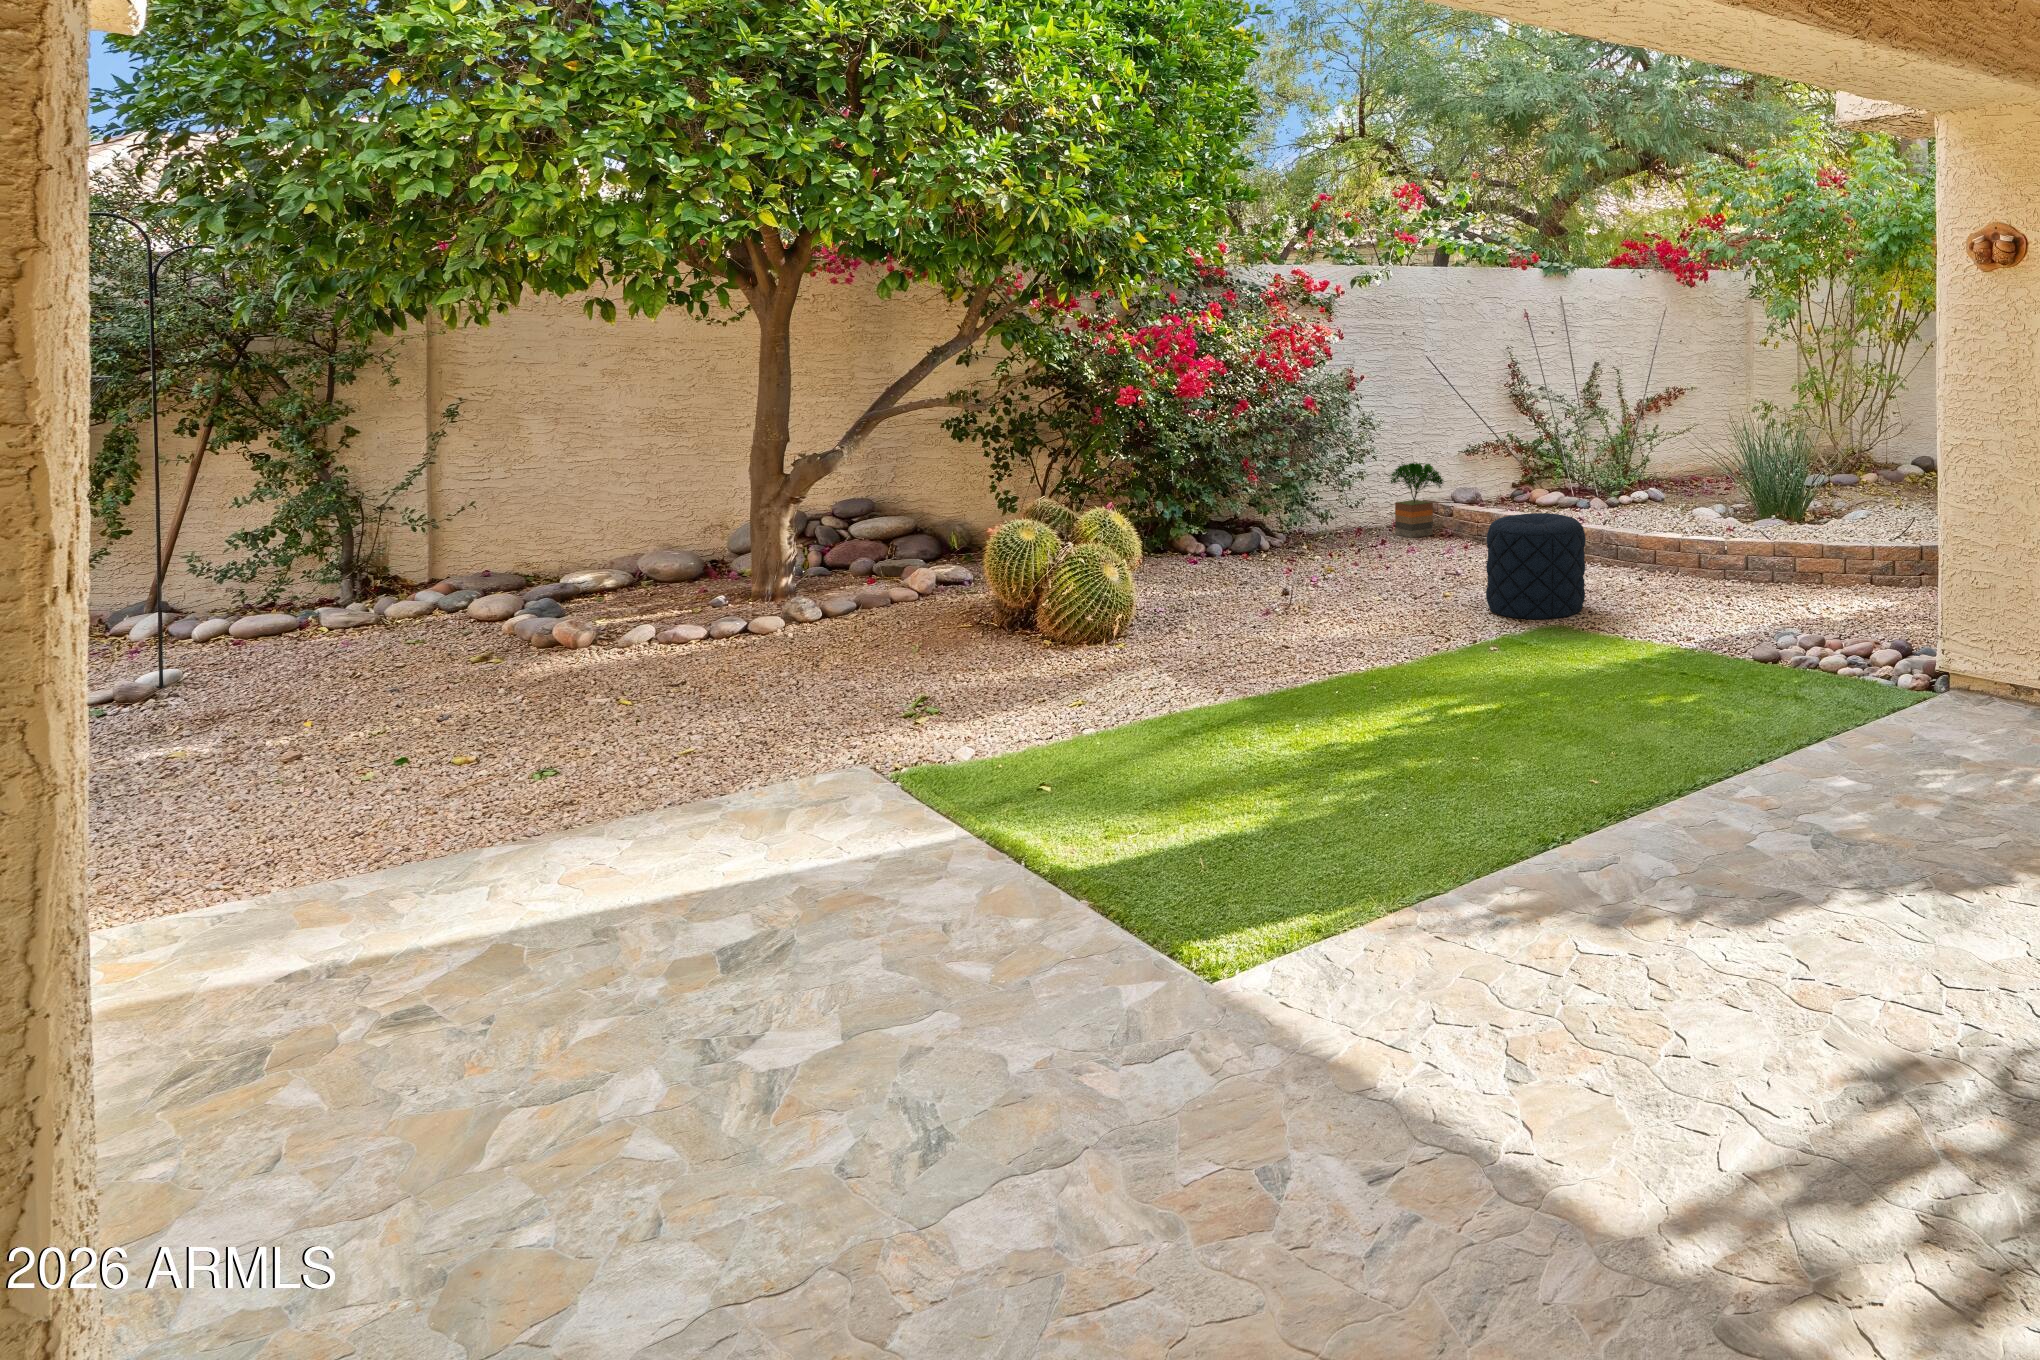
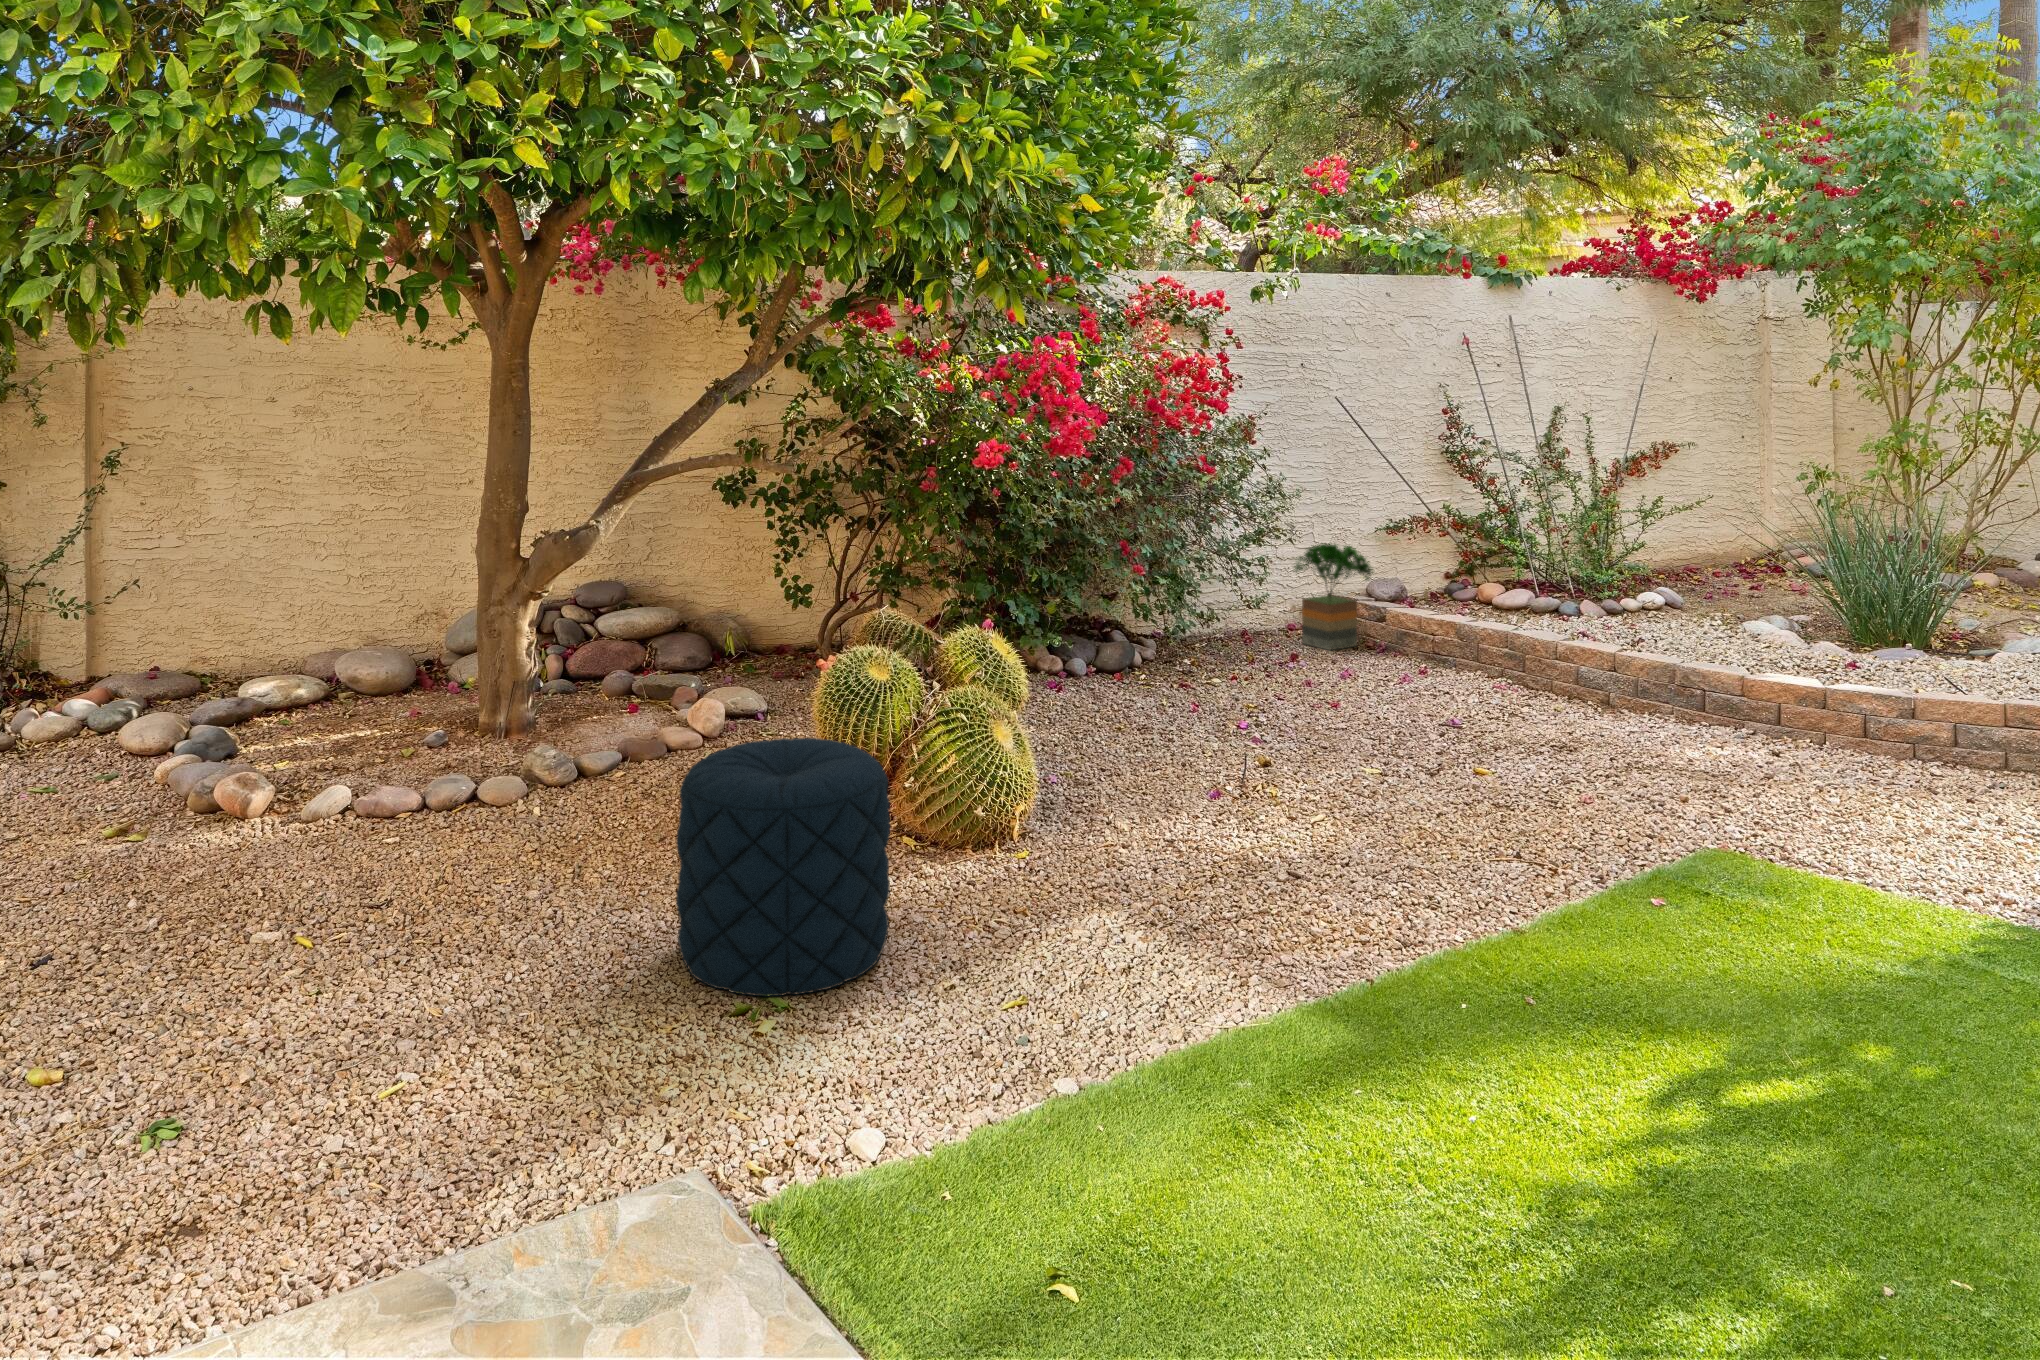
pouf: present [1486,513,1586,619] -> present [676,738,890,996]

